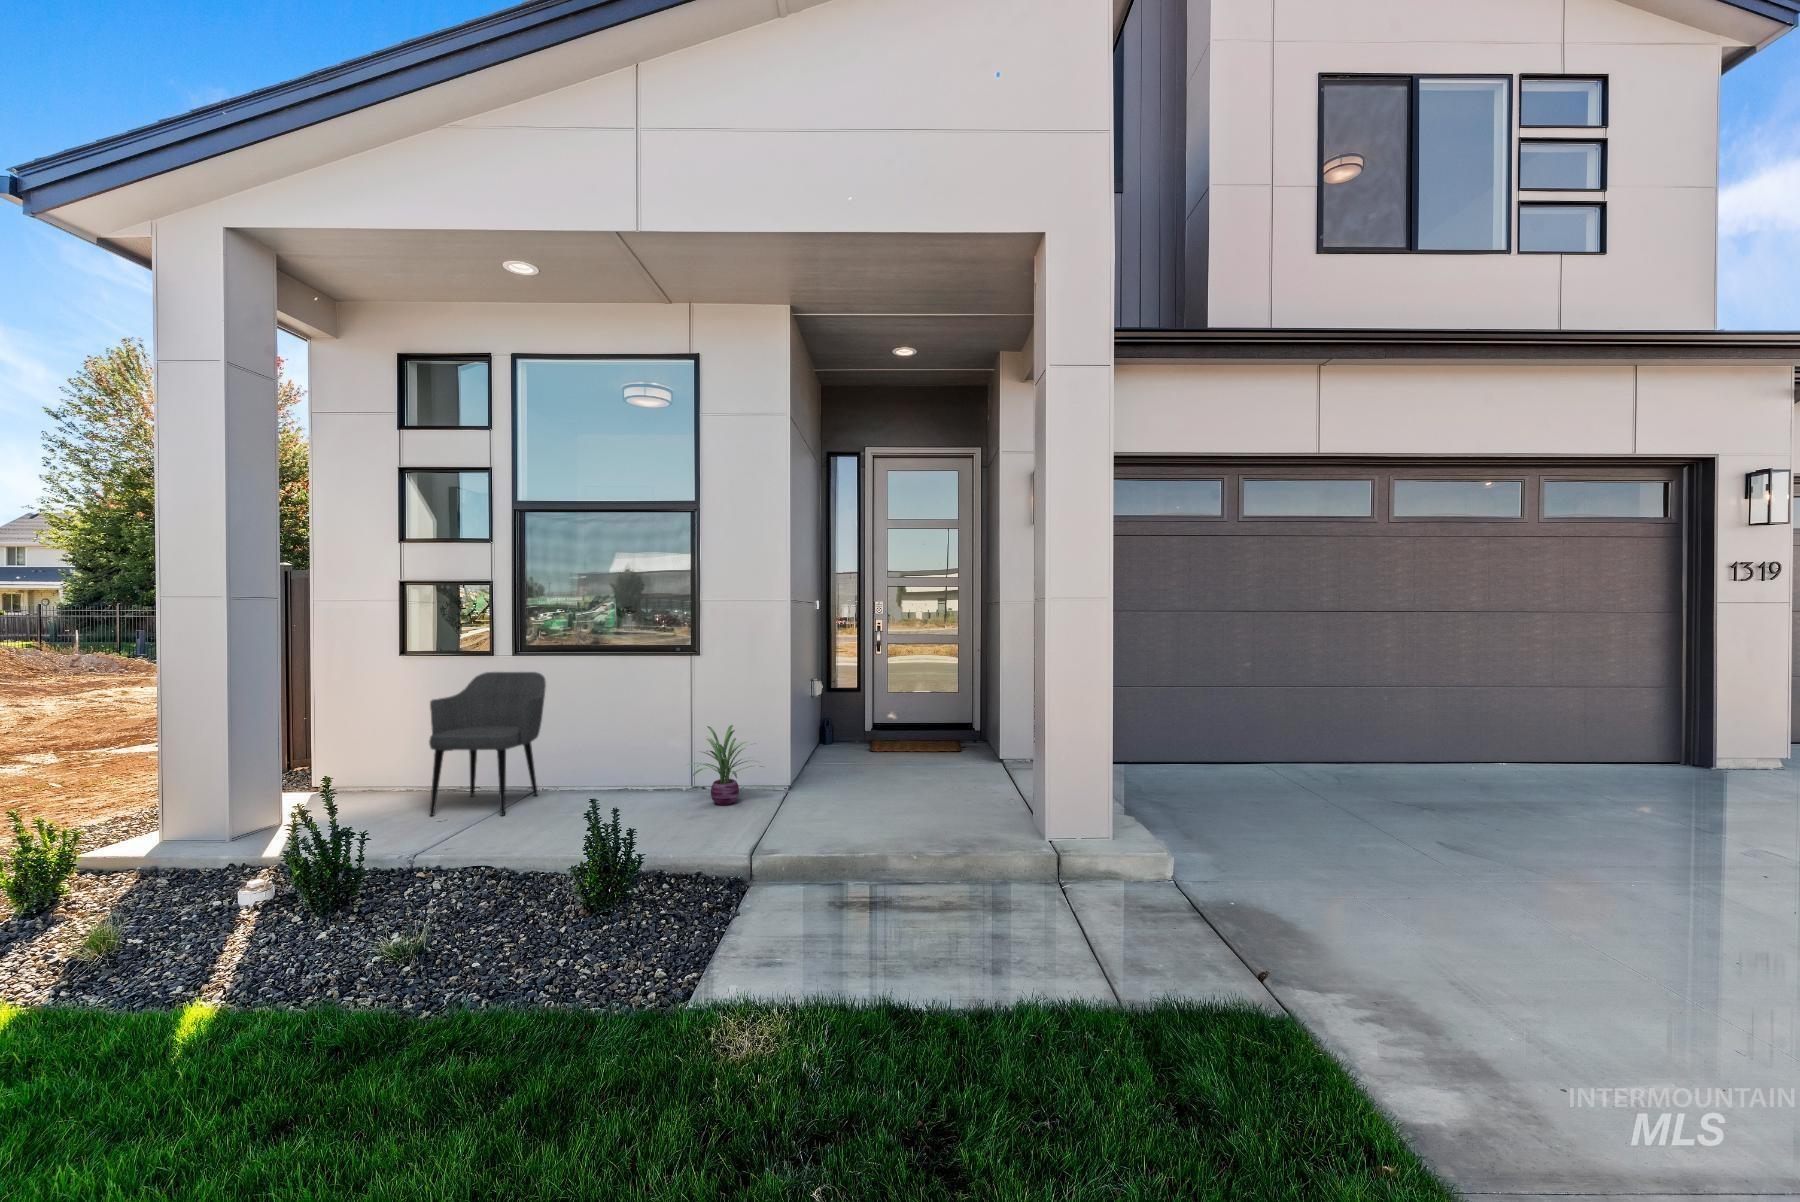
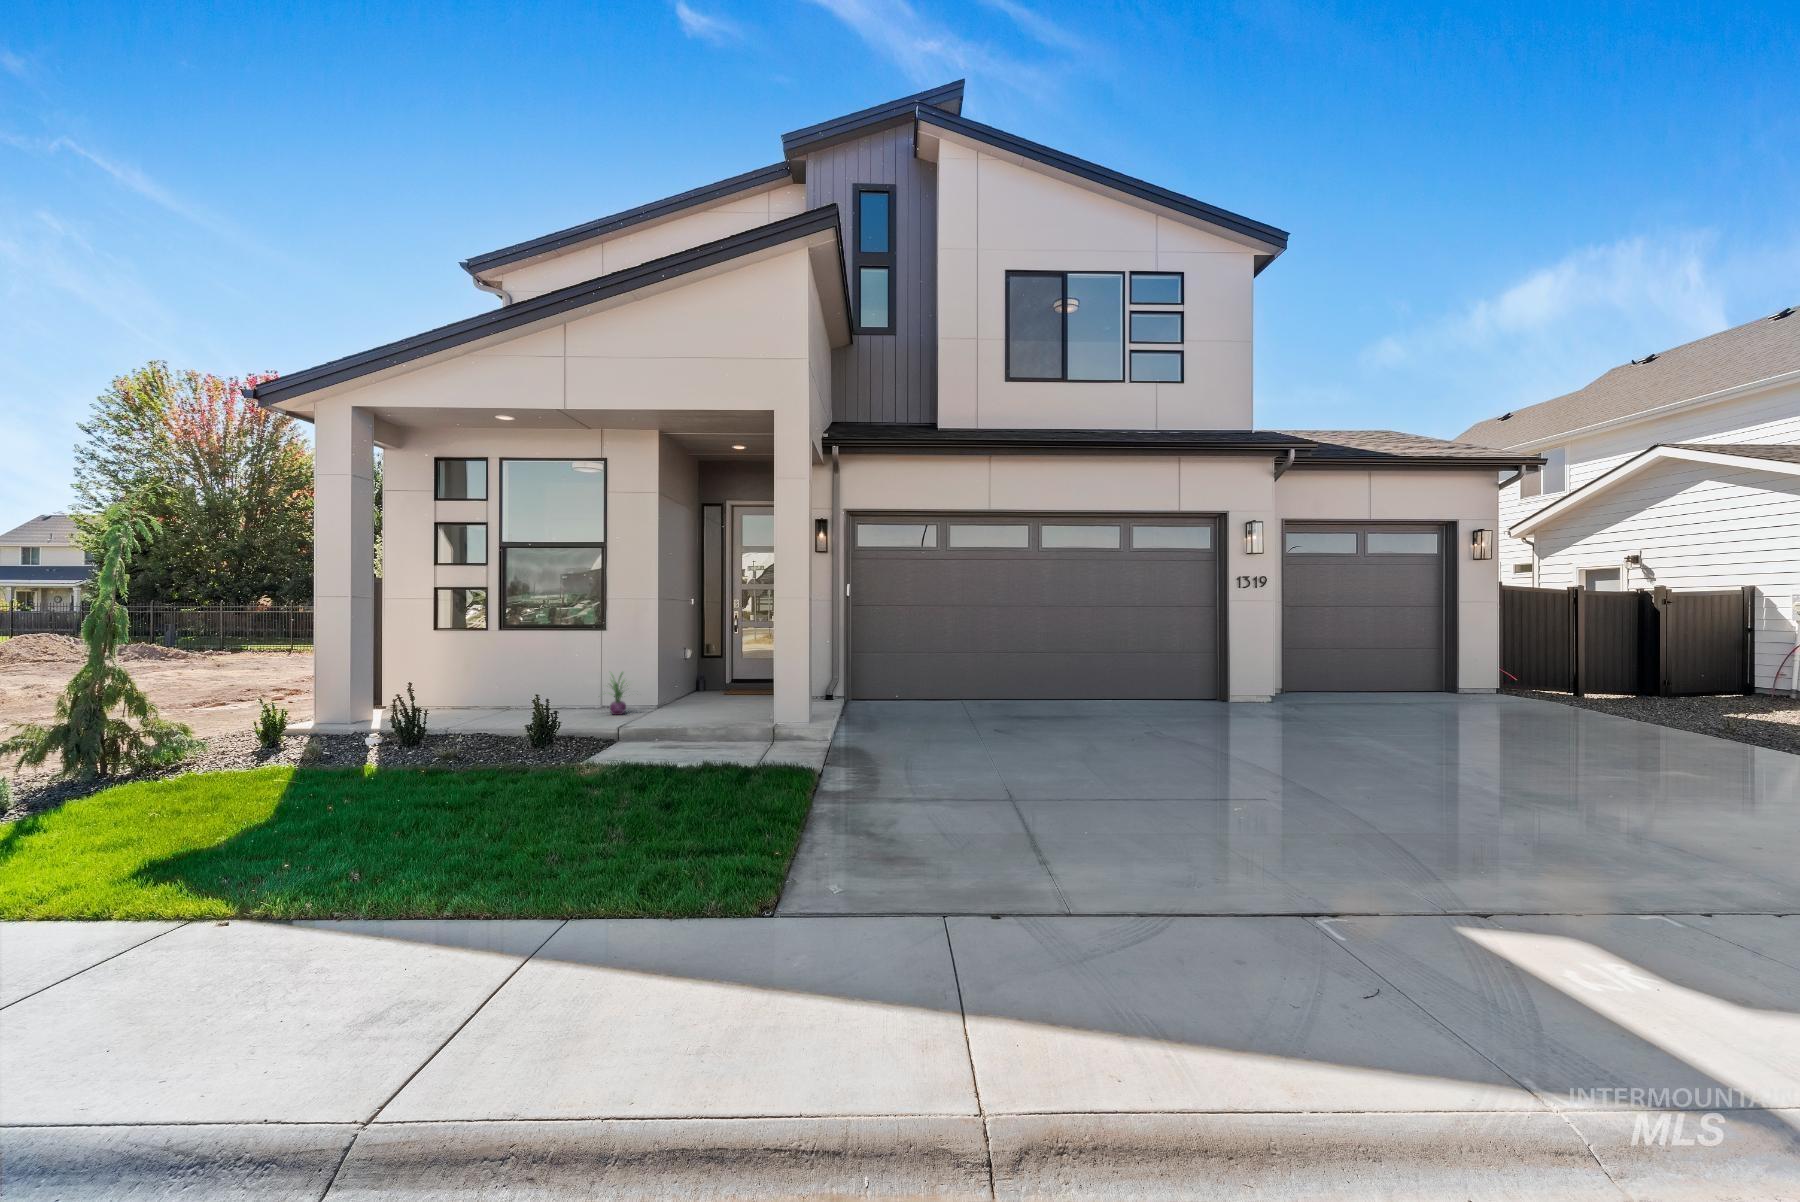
armchair: present [429,672,546,816] -> none [453,640,517,718]

